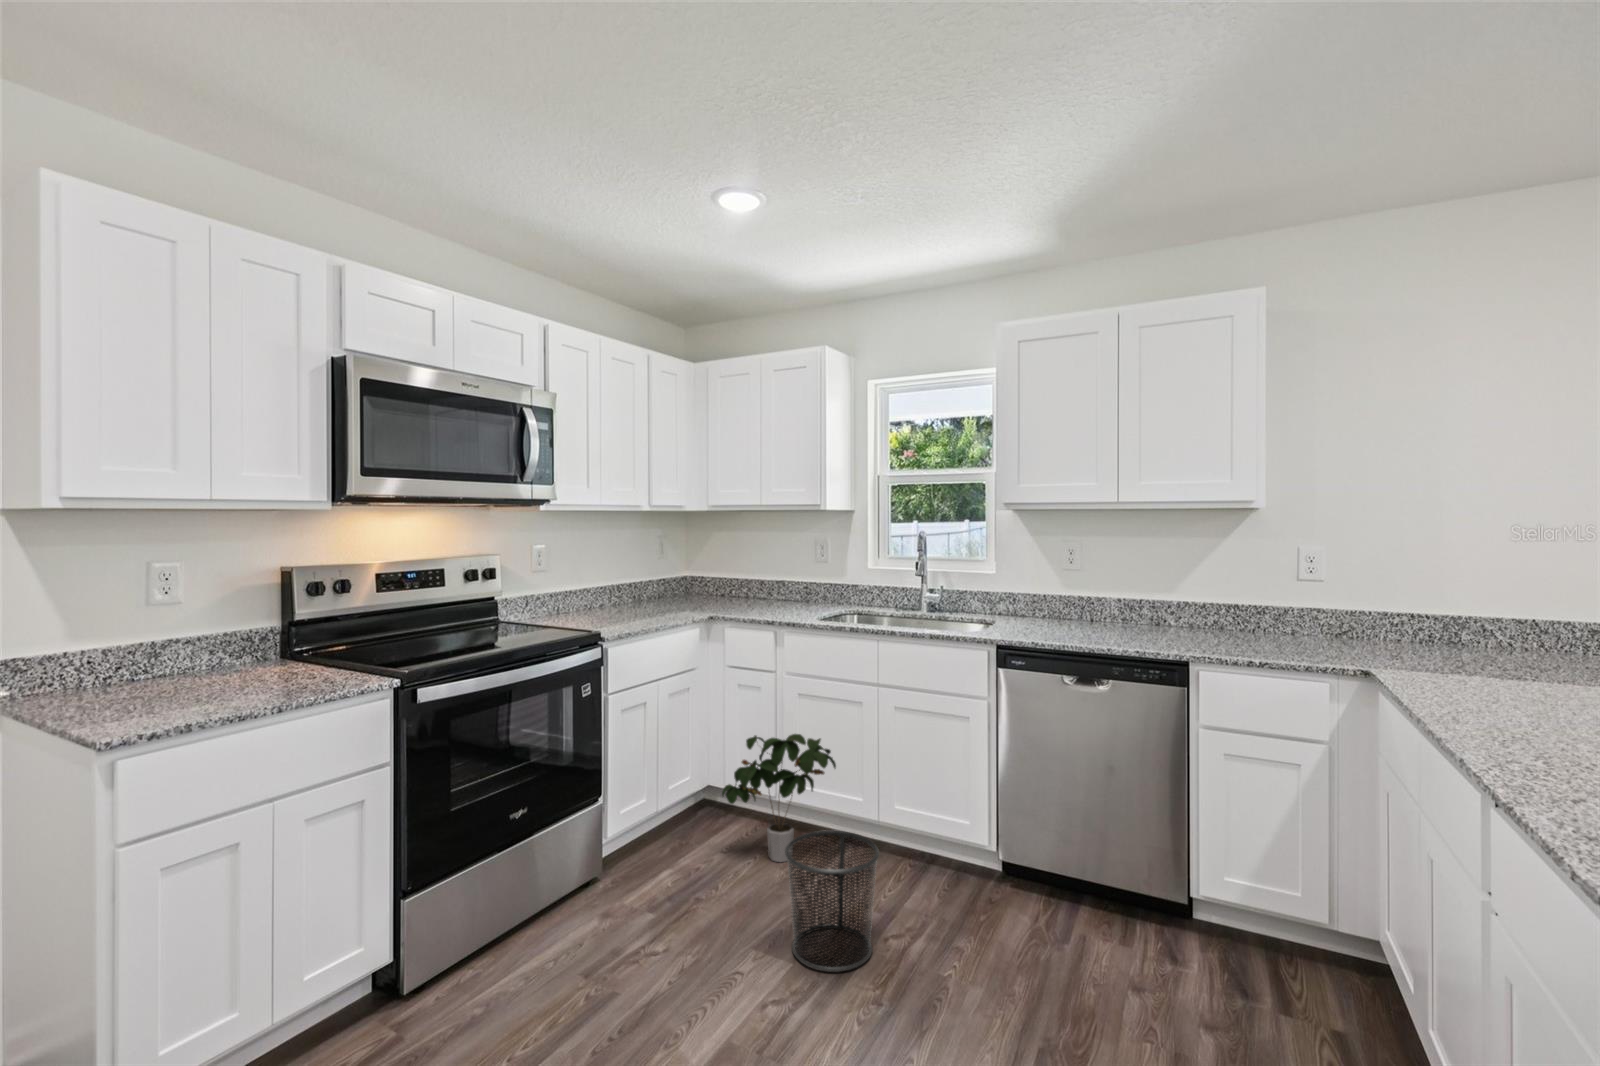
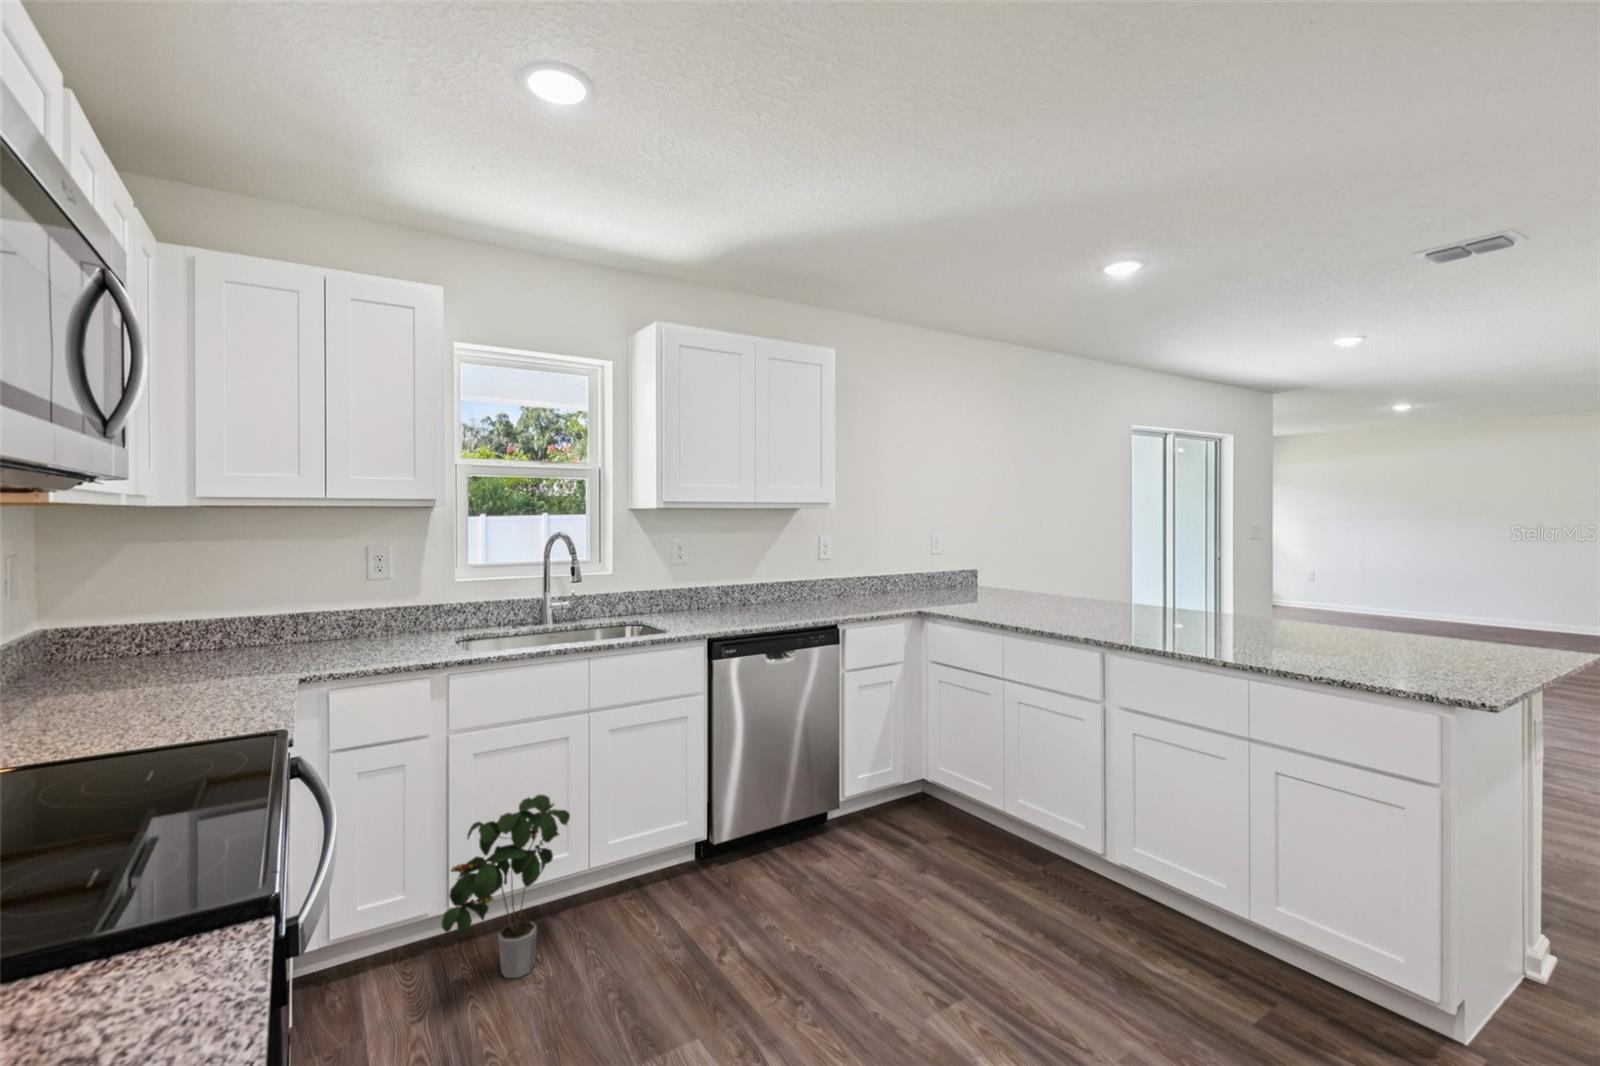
waste bin: present [785,830,879,972] -> none [679,857,784,1021]

